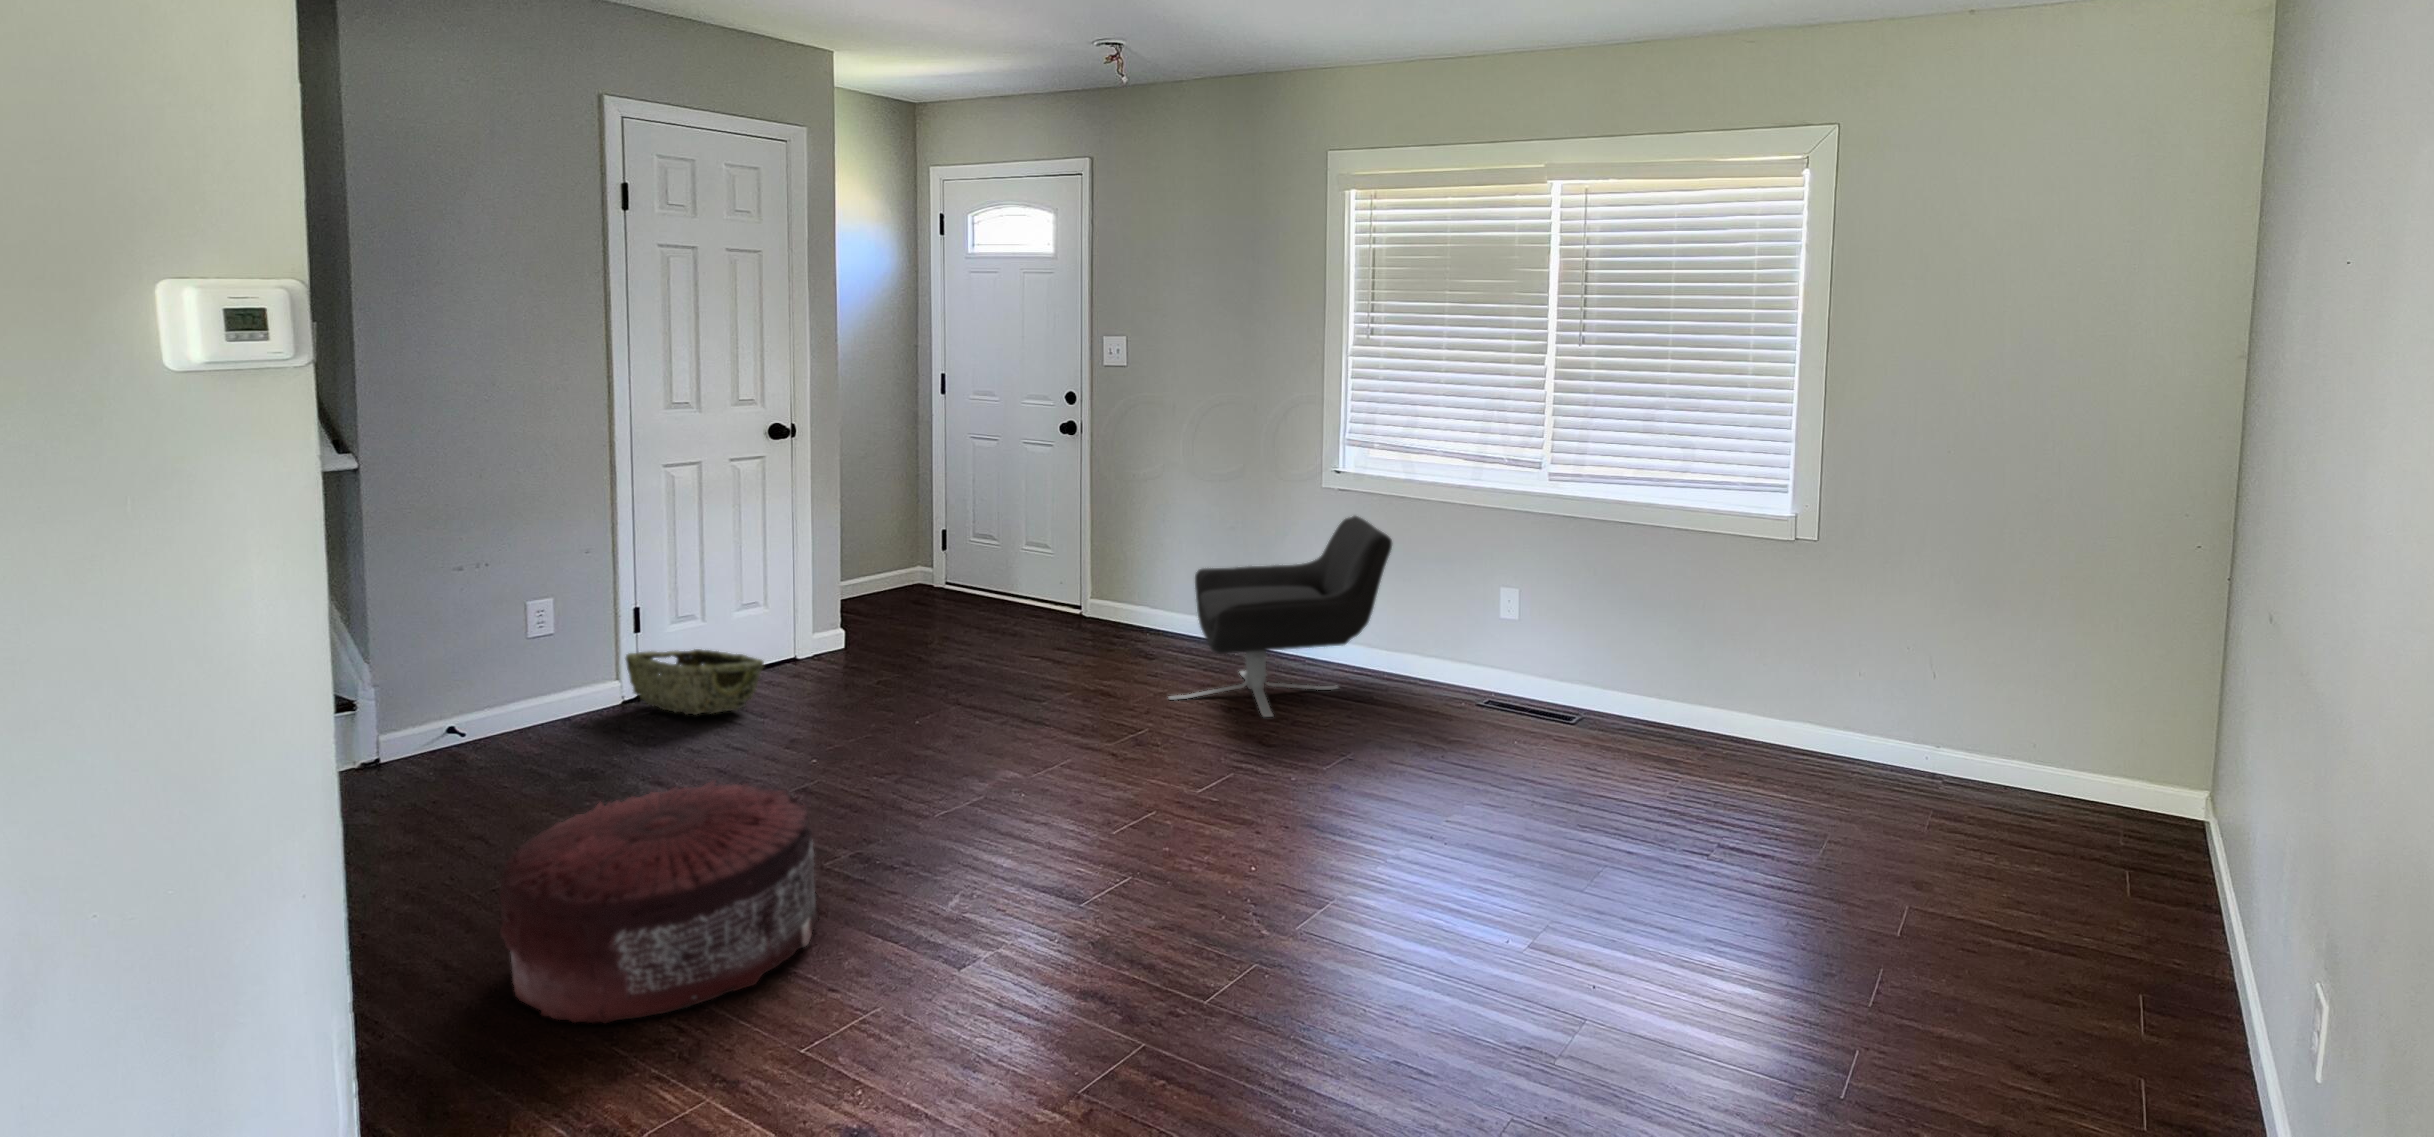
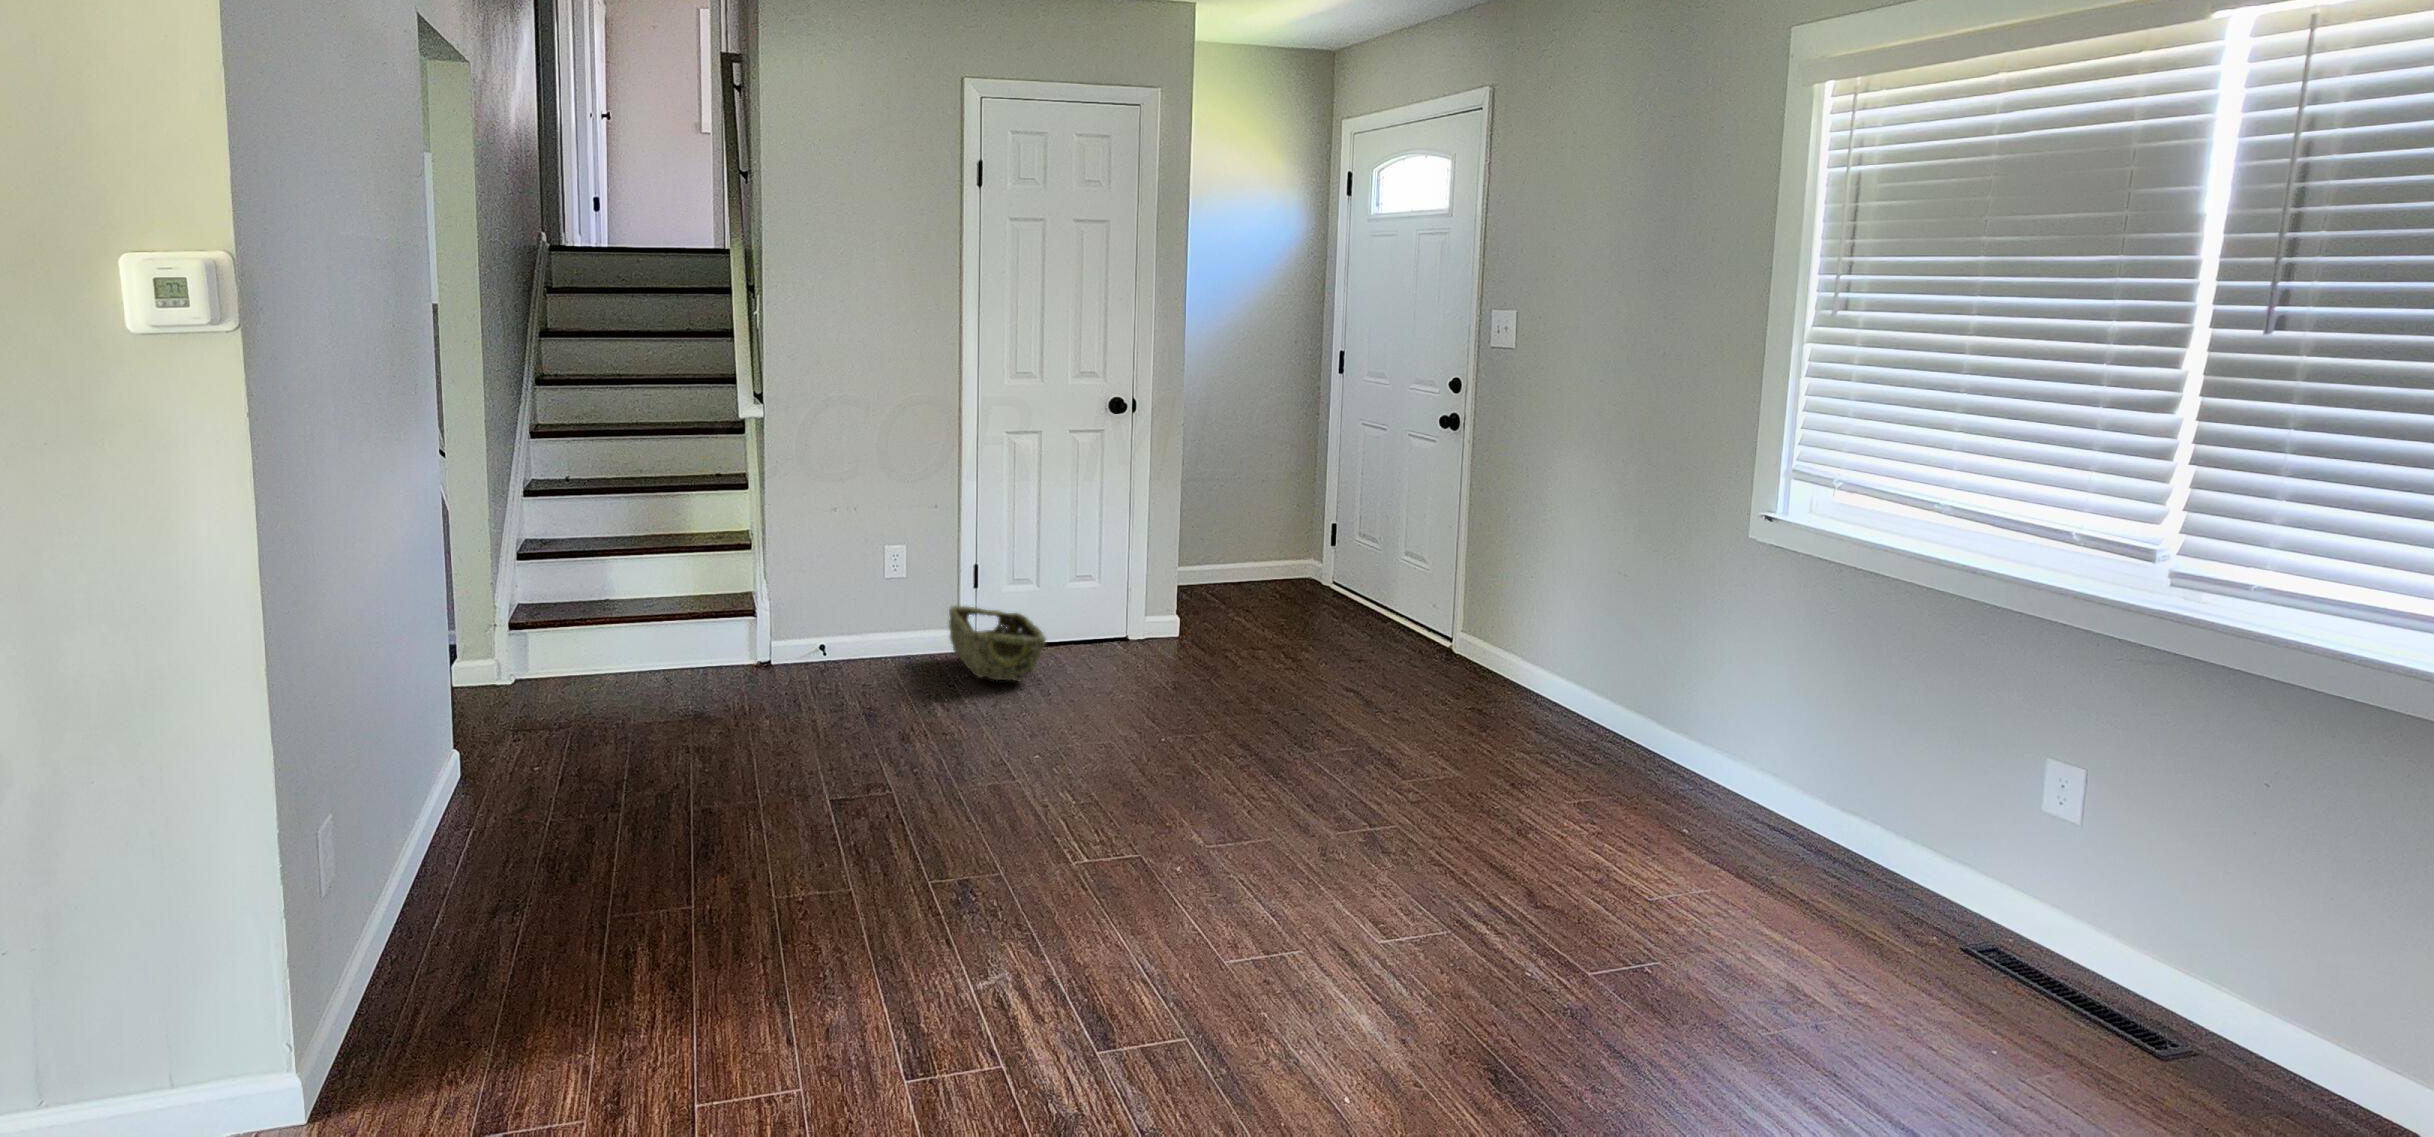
lounge chair: present [1169,516,1392,717] -> none [1441,592,1802,866]
pouf: present [500,780,820,1024] -> none [554,751,841,990]

